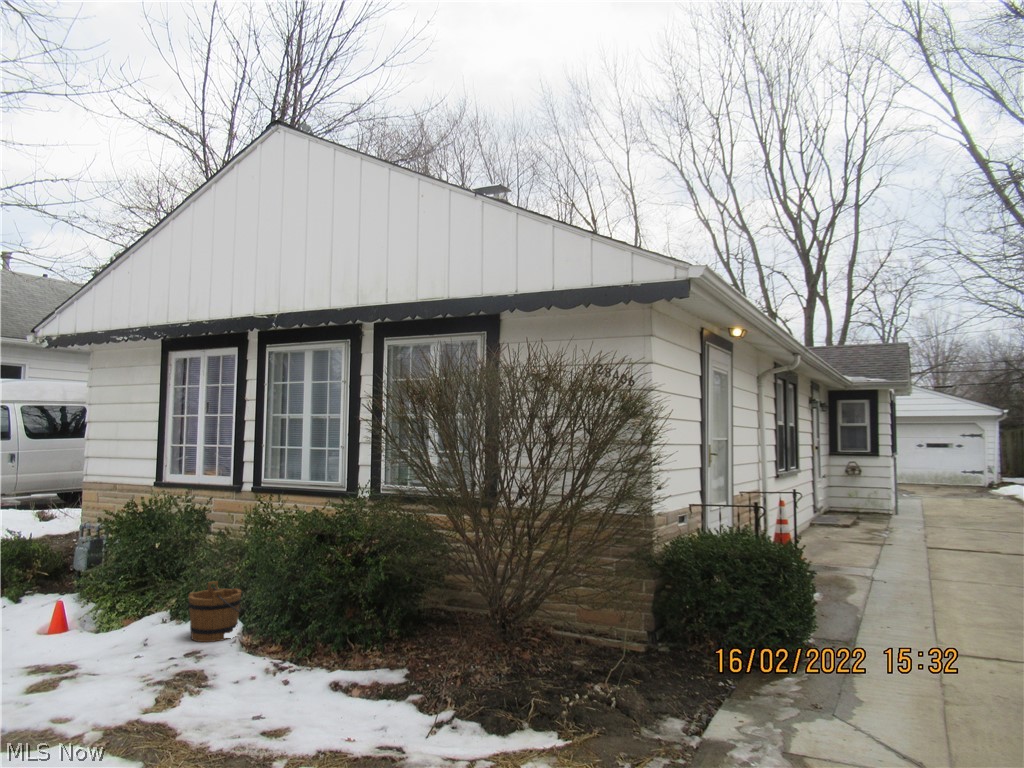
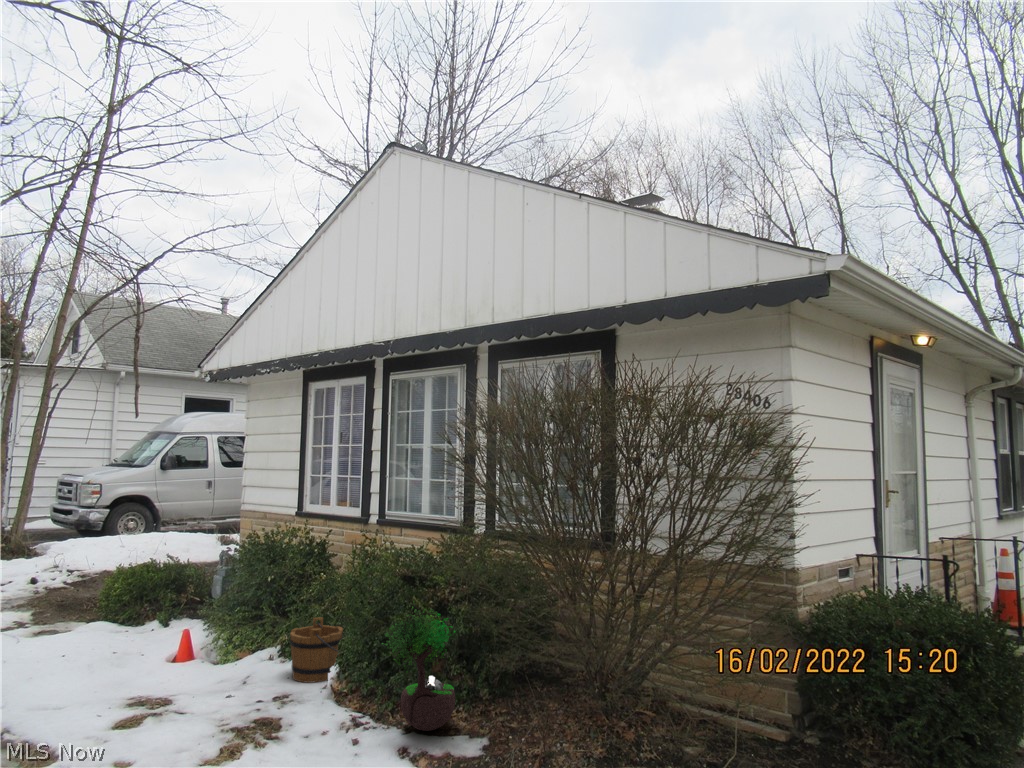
potted tree: none [310,555,377,669] -> present [382,601,455,731]

